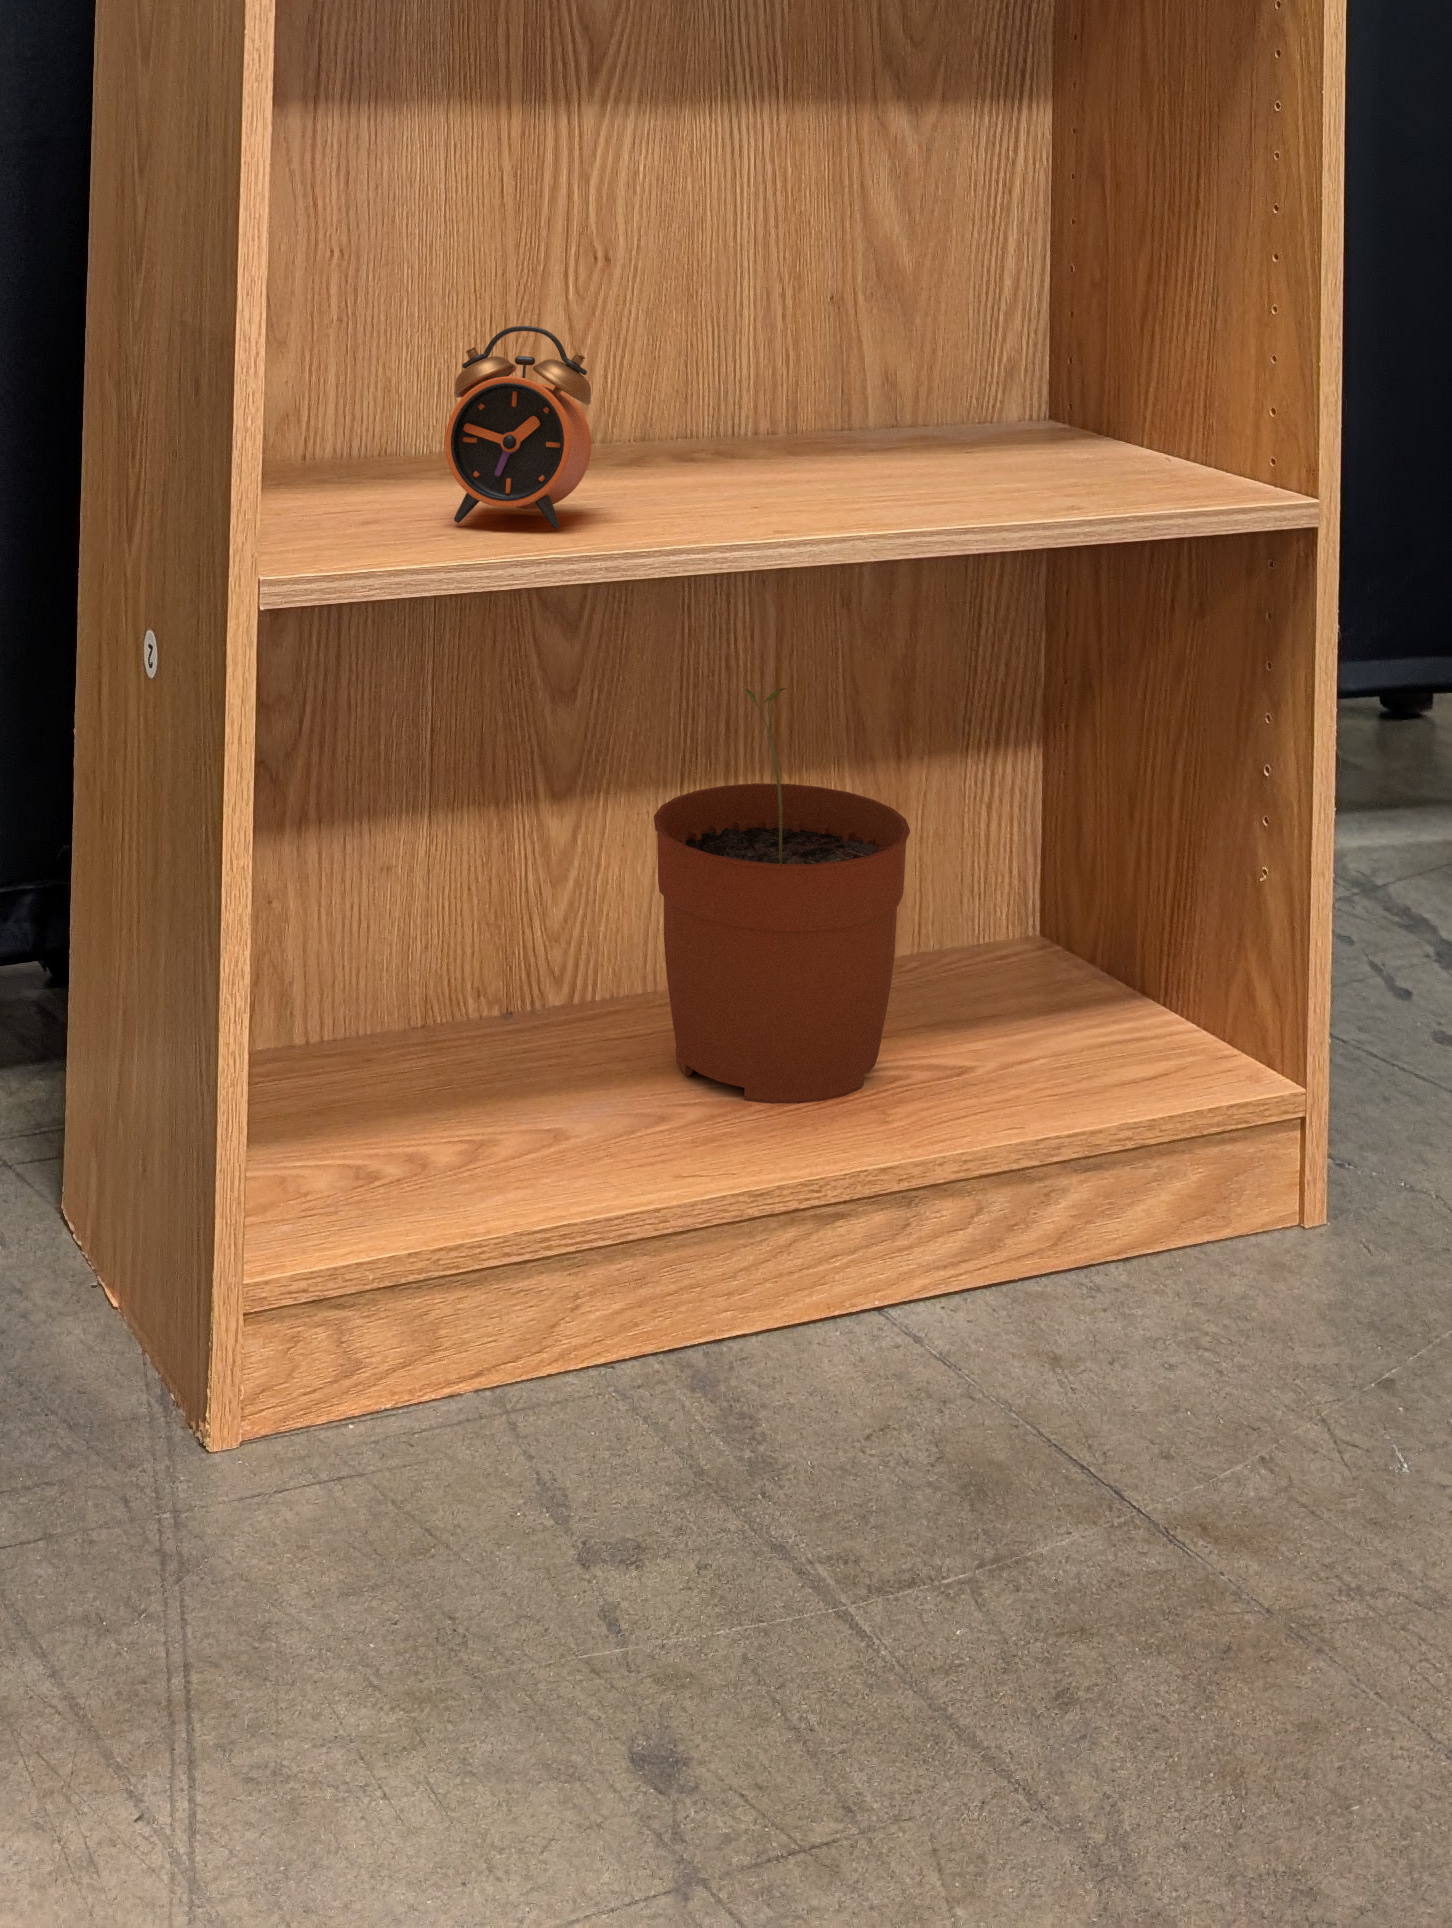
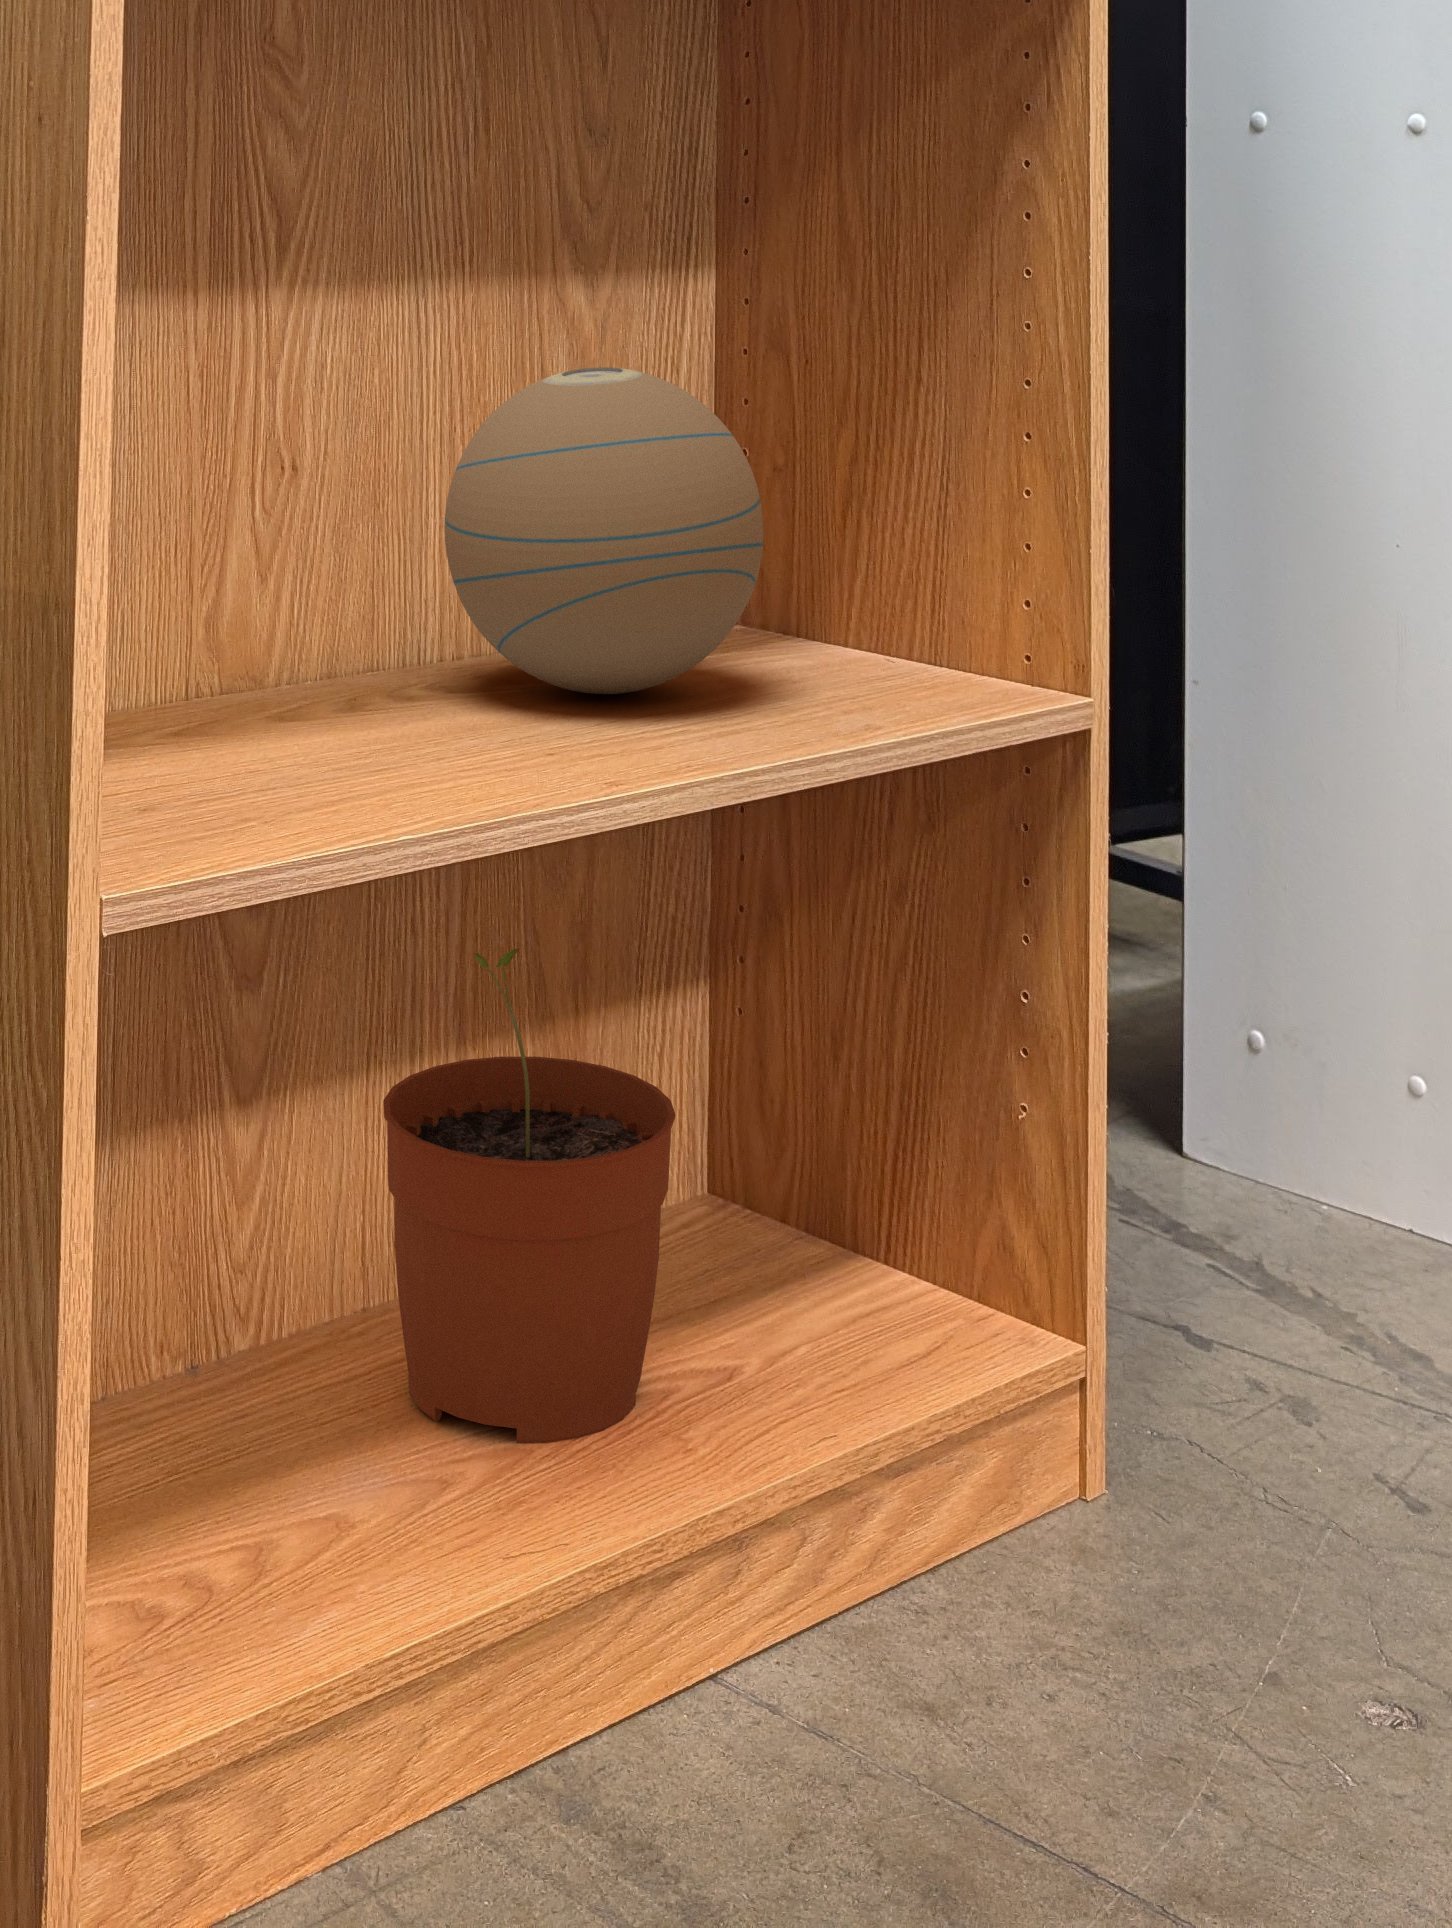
decorative orb: none [725,184,1010,472] -> present [444,367,763,694]
alarm clock: present [445,326,591,529] -> none [225,553,388,795]

